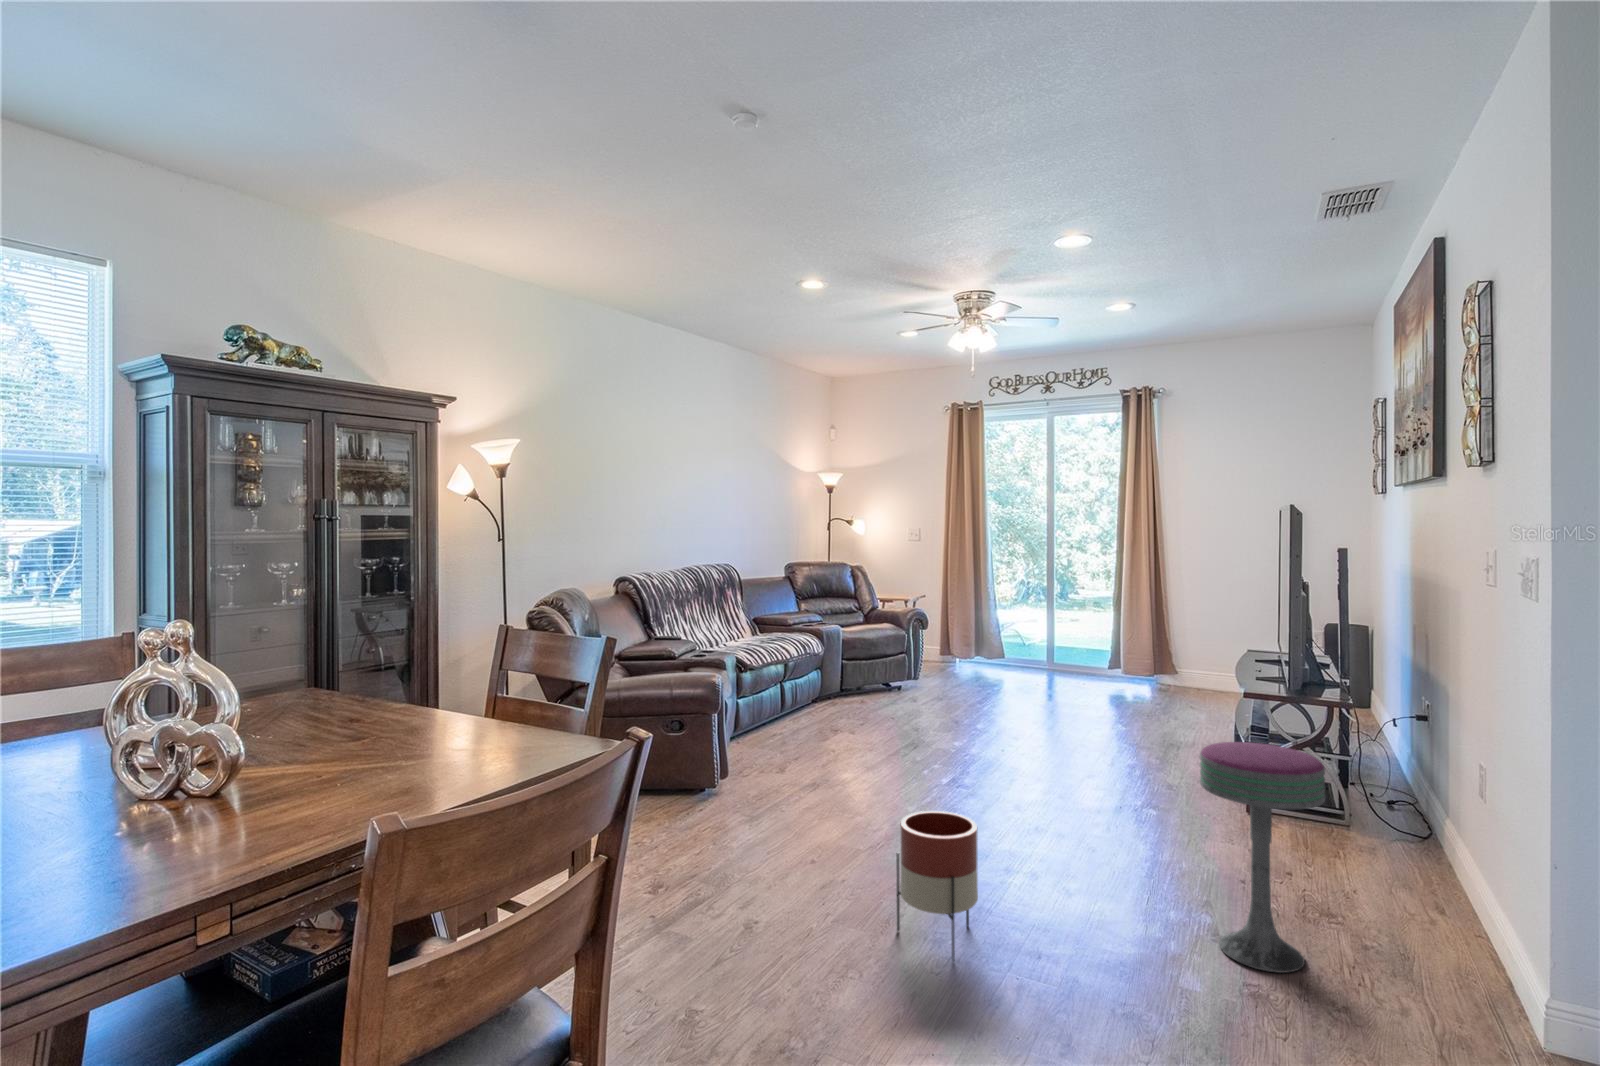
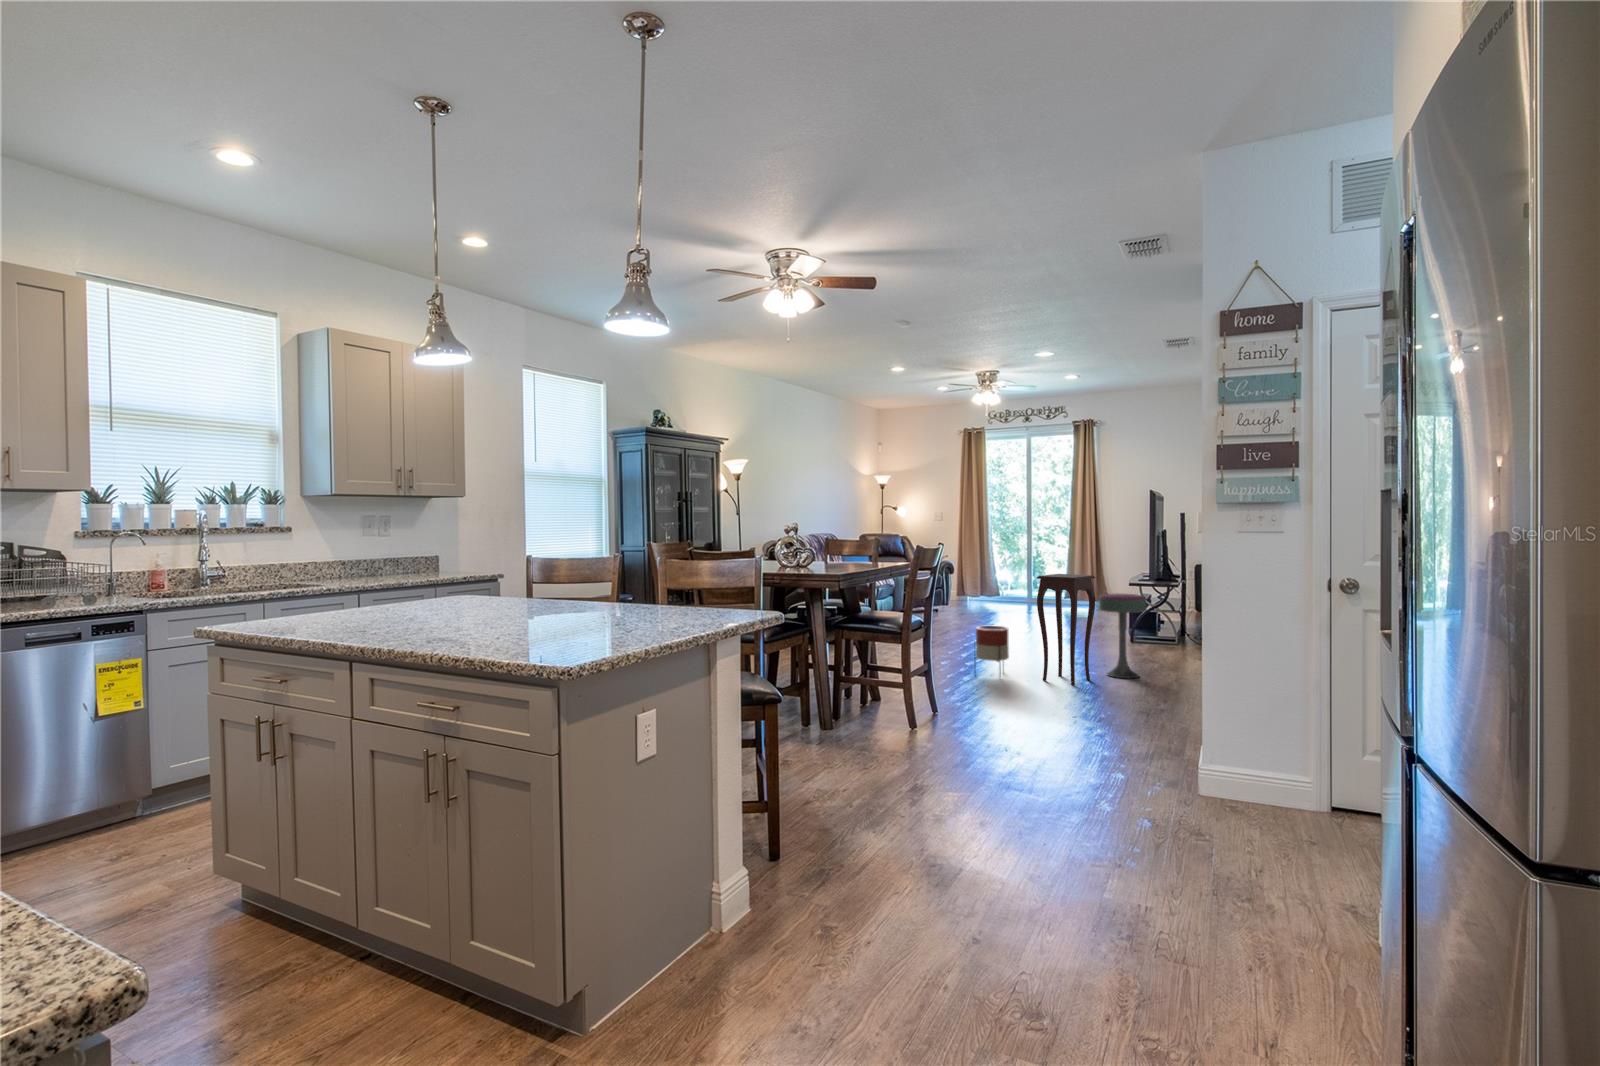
side table: none [1045,696,1196,1014] -> present [1037,574,1095,685]

